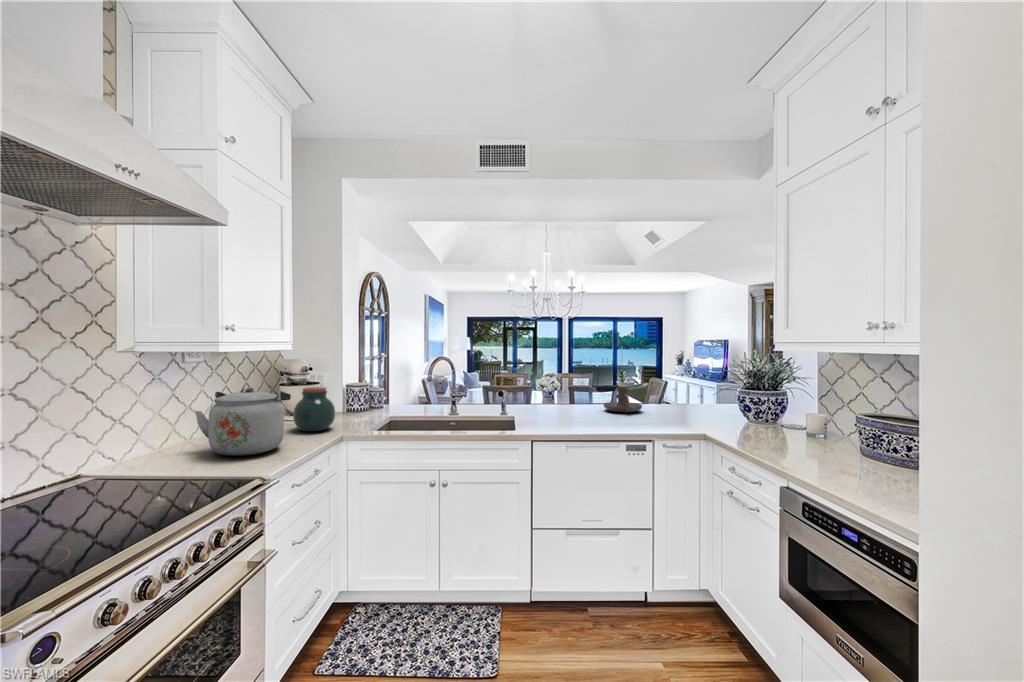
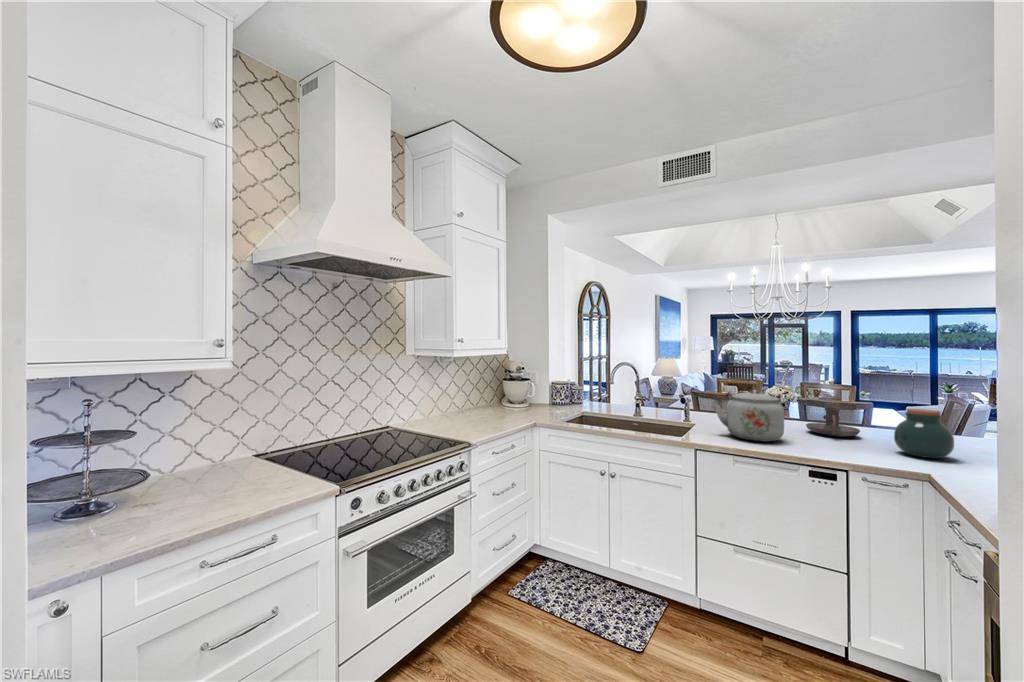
kettle: present [195,387,291,456] -> present [715,390,784,442]
jar: present [293,387,335,431] -> present [894,409,954,458]

